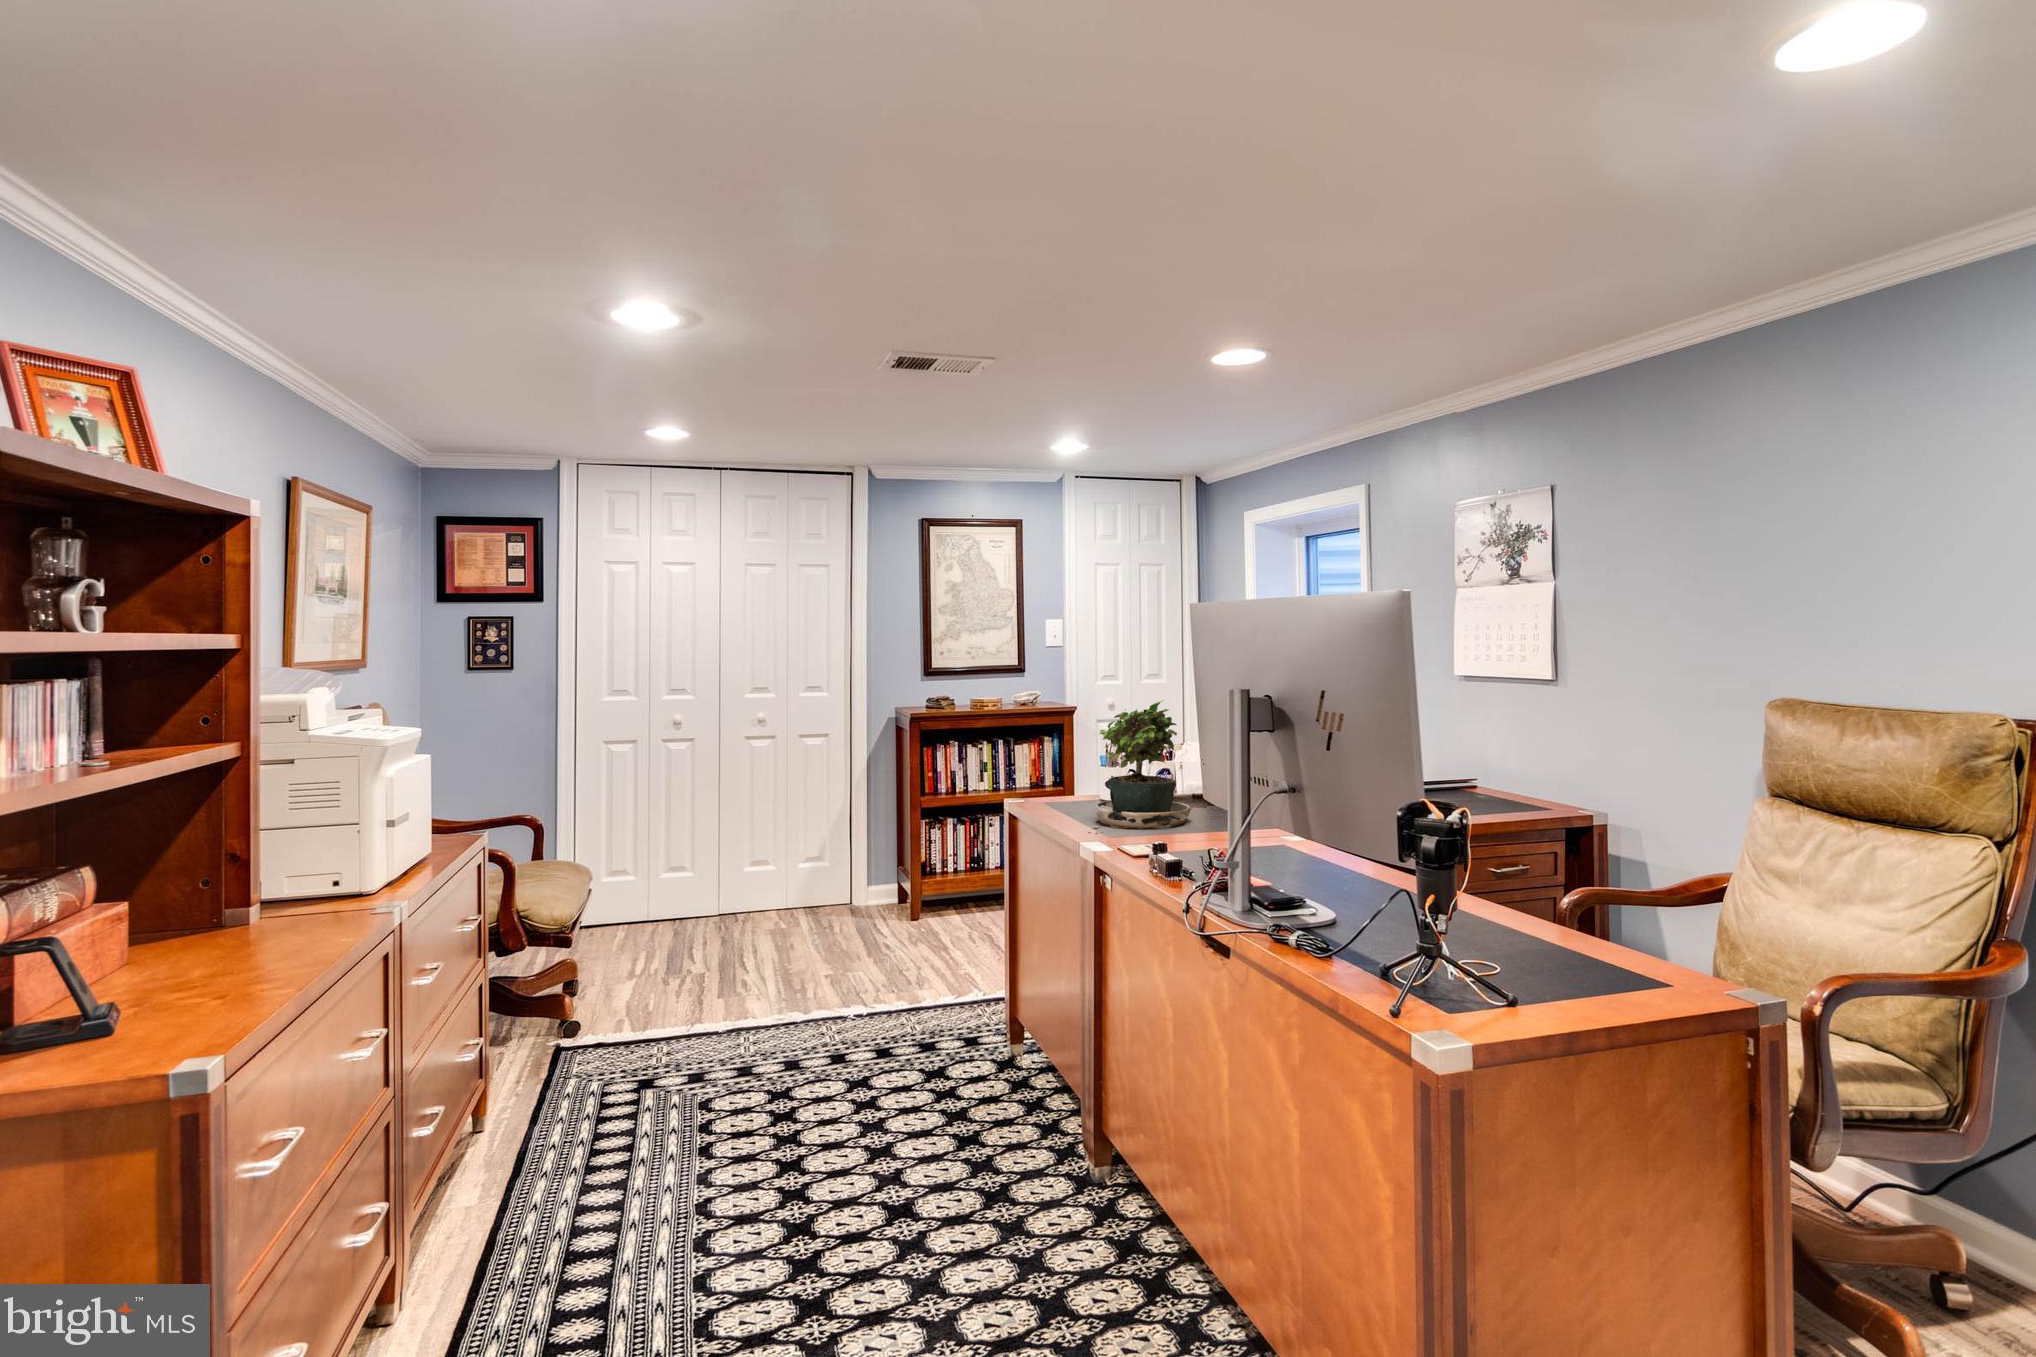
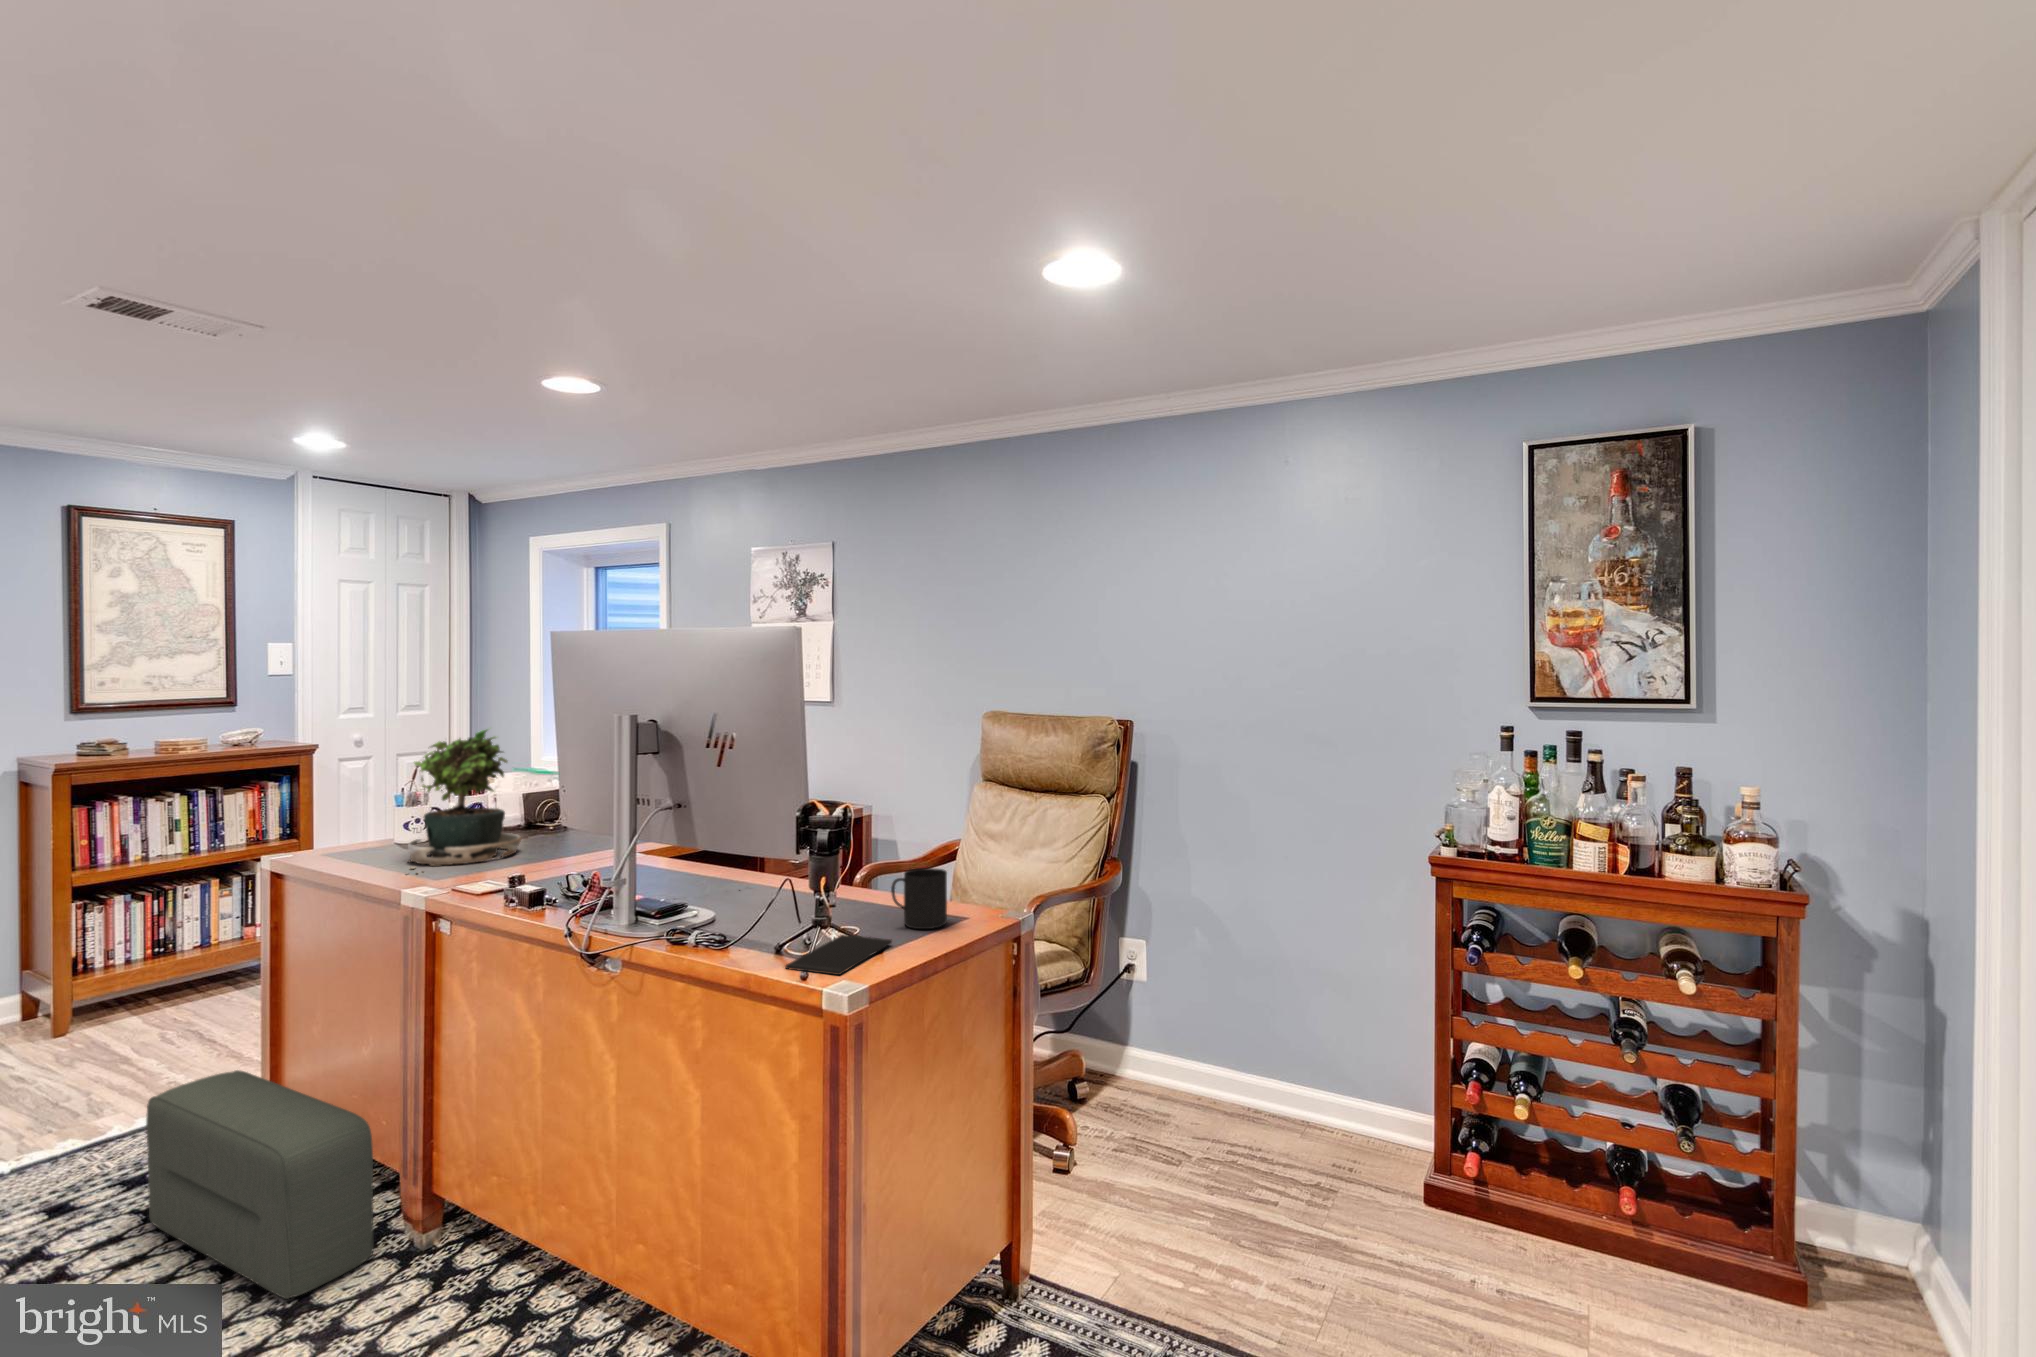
mug: none [1552,906,1638,991] -> present [891,868,947,929]
tablet: none [1386,974,1541,1027] -> present [785,935,892,975]
pouf: none [924,977,1056,1181] -> present [146,1070,373,1299]

